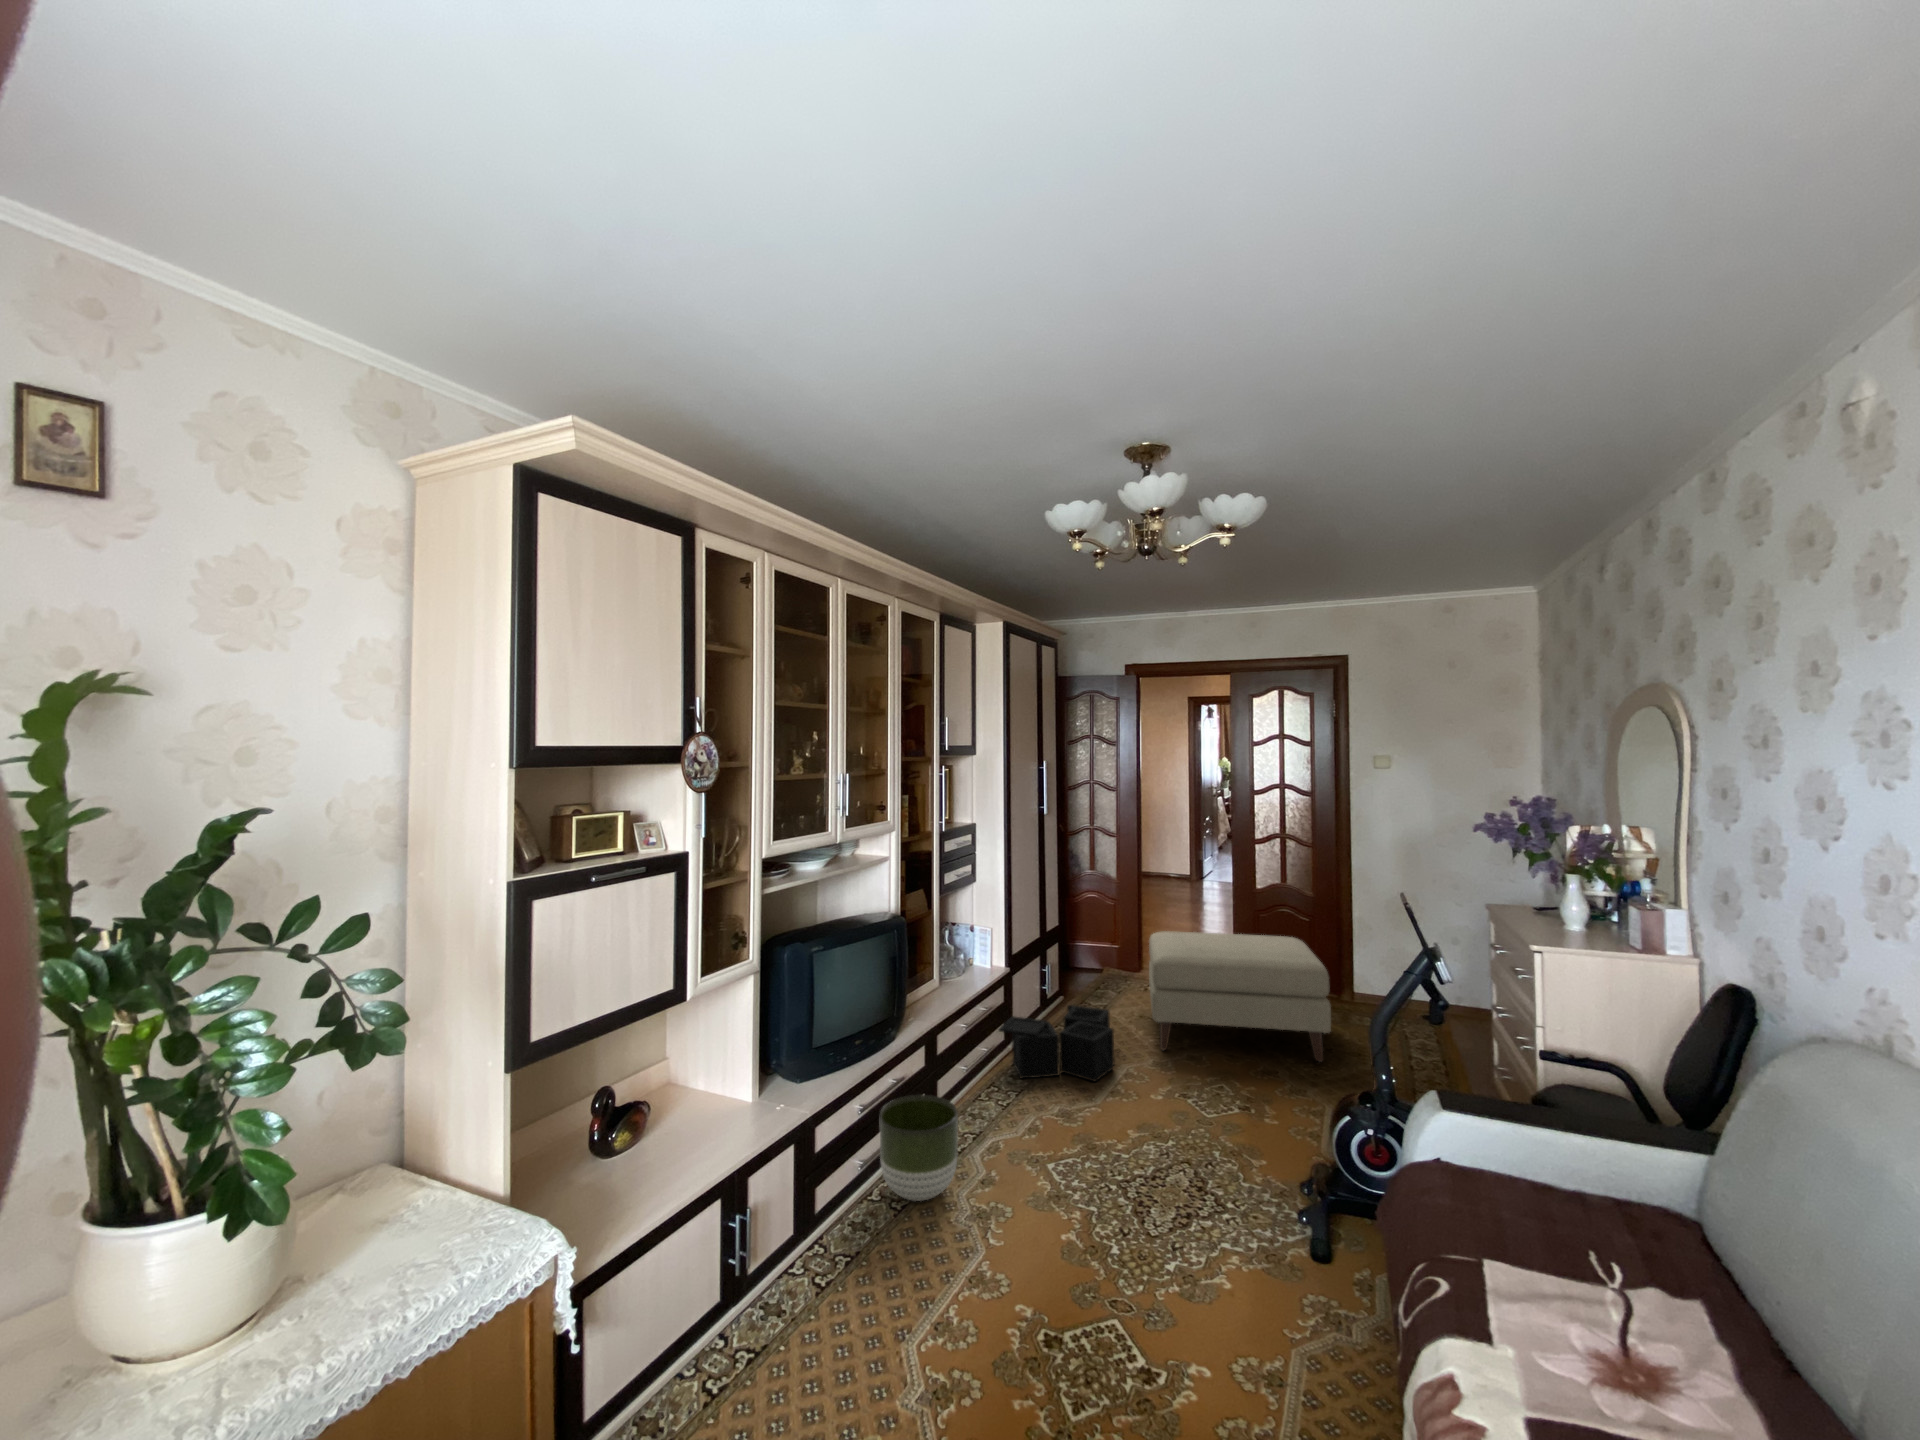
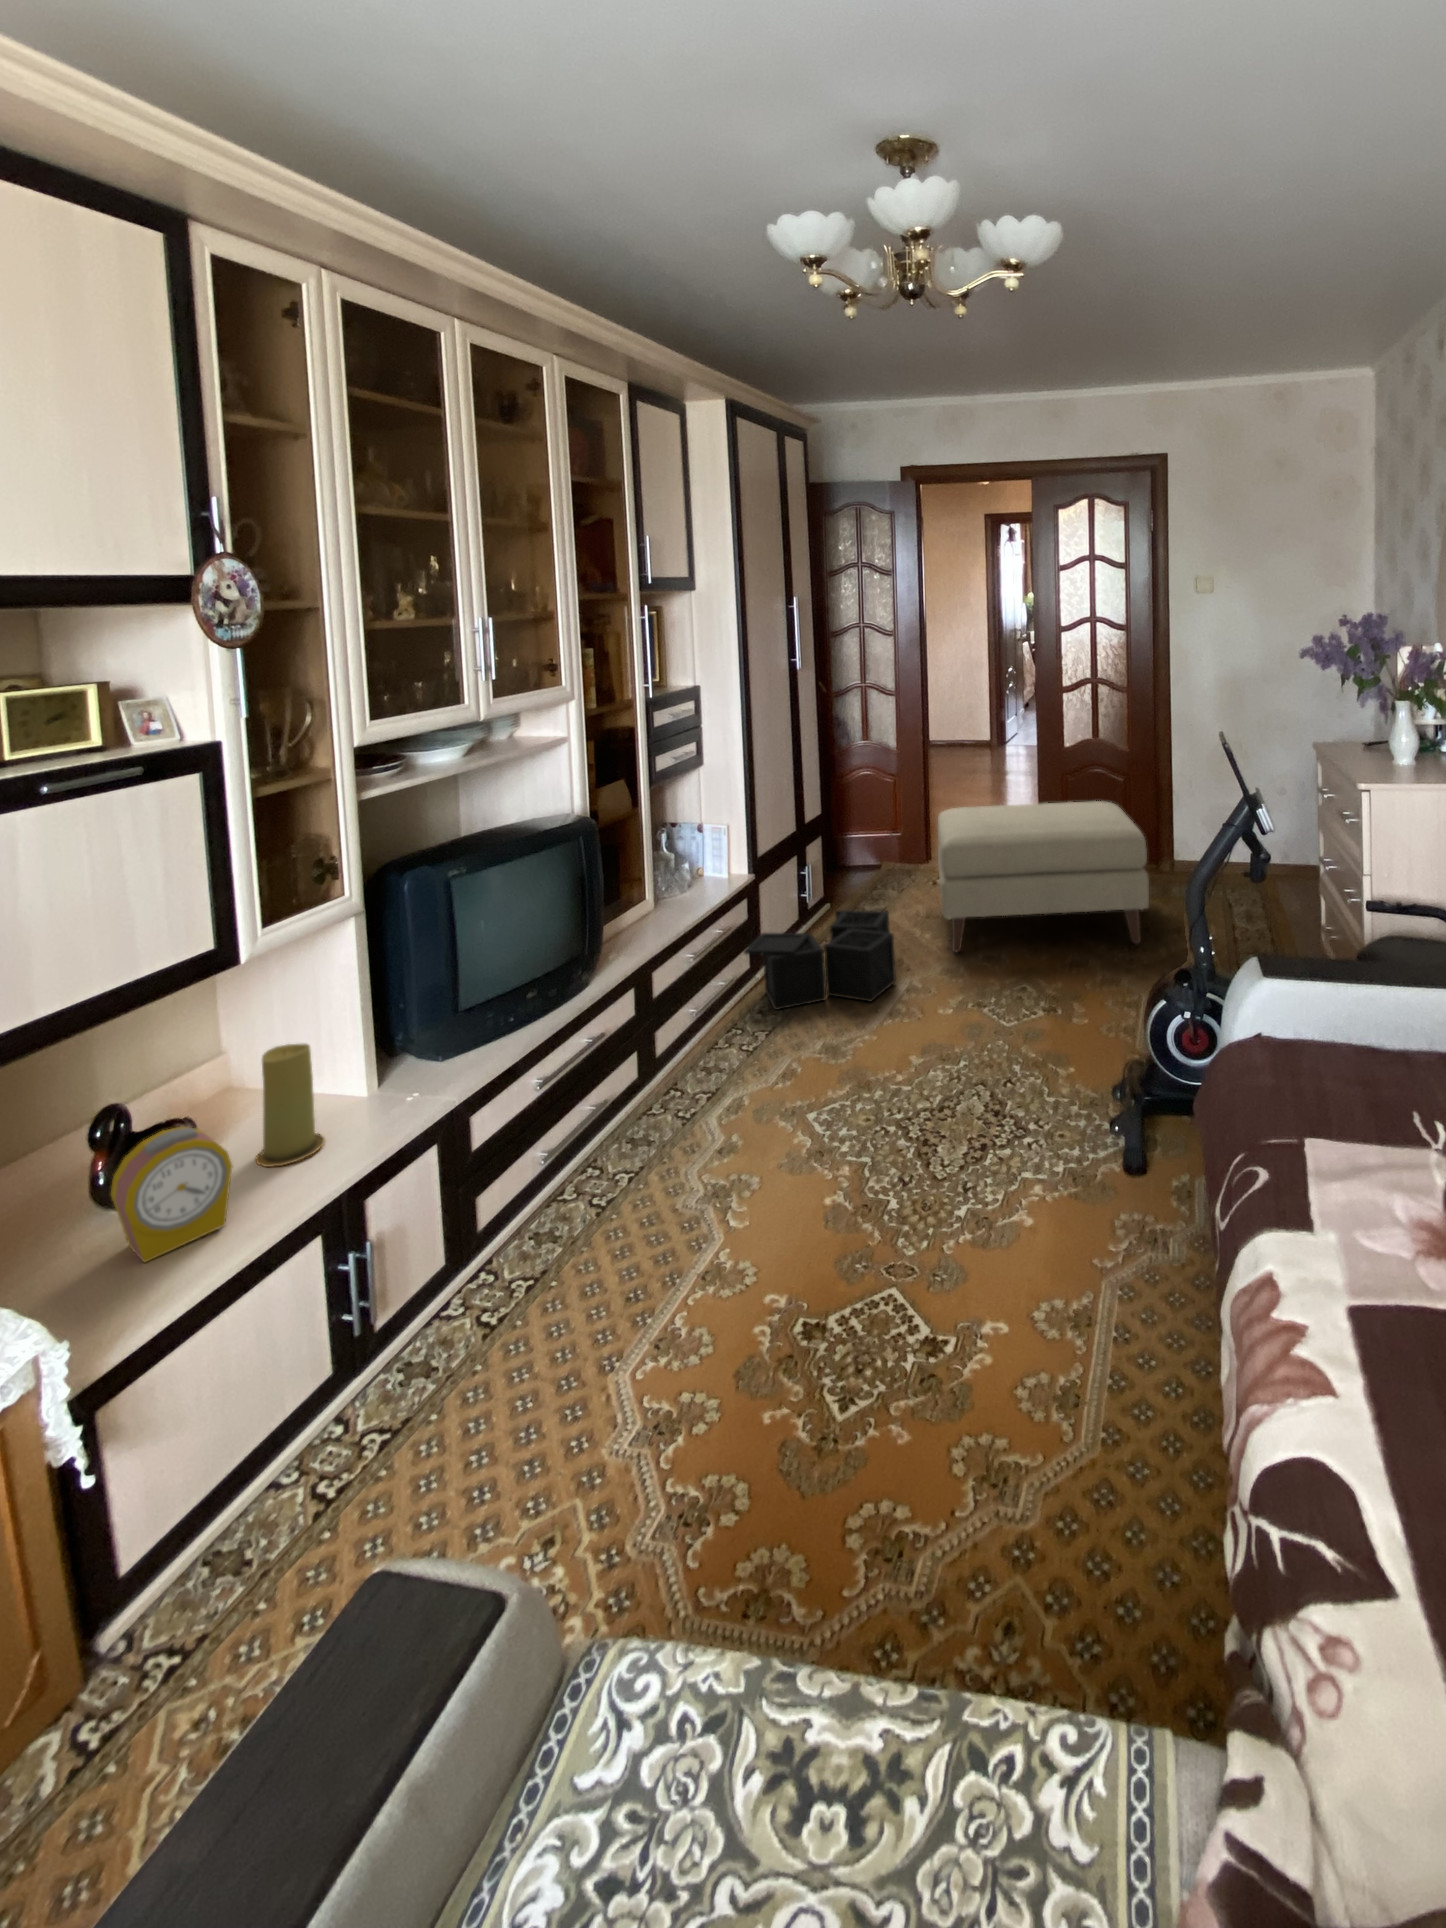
candle: none [683,1060,725,1144] -> present [256,1043,325,1167]
planter: present [880,1095,958,1201] -> none [572,1048,685,1188]
alarm clock: none [606,1107,675,1196] -> present [111,1127,232,1262]

